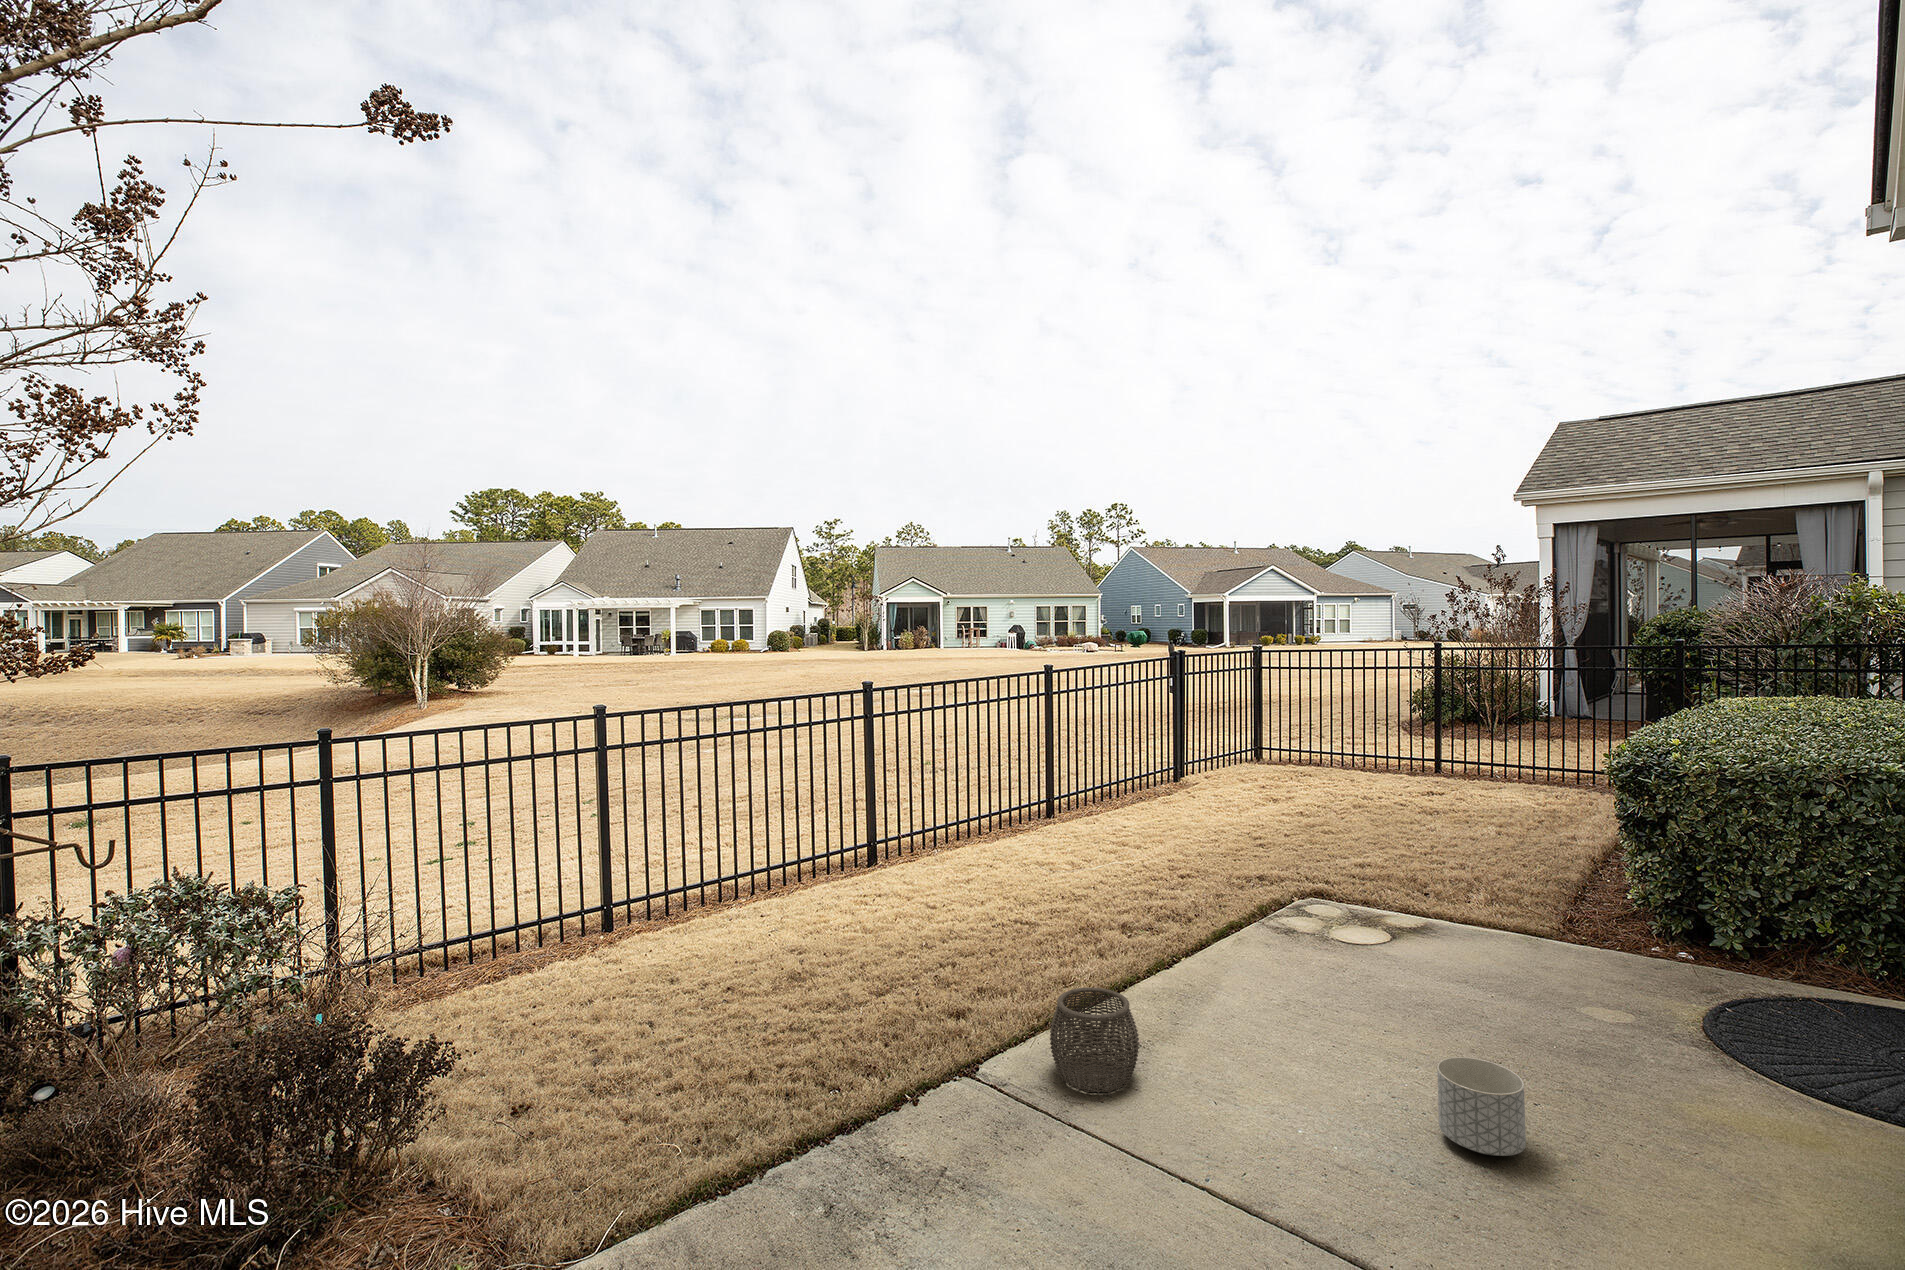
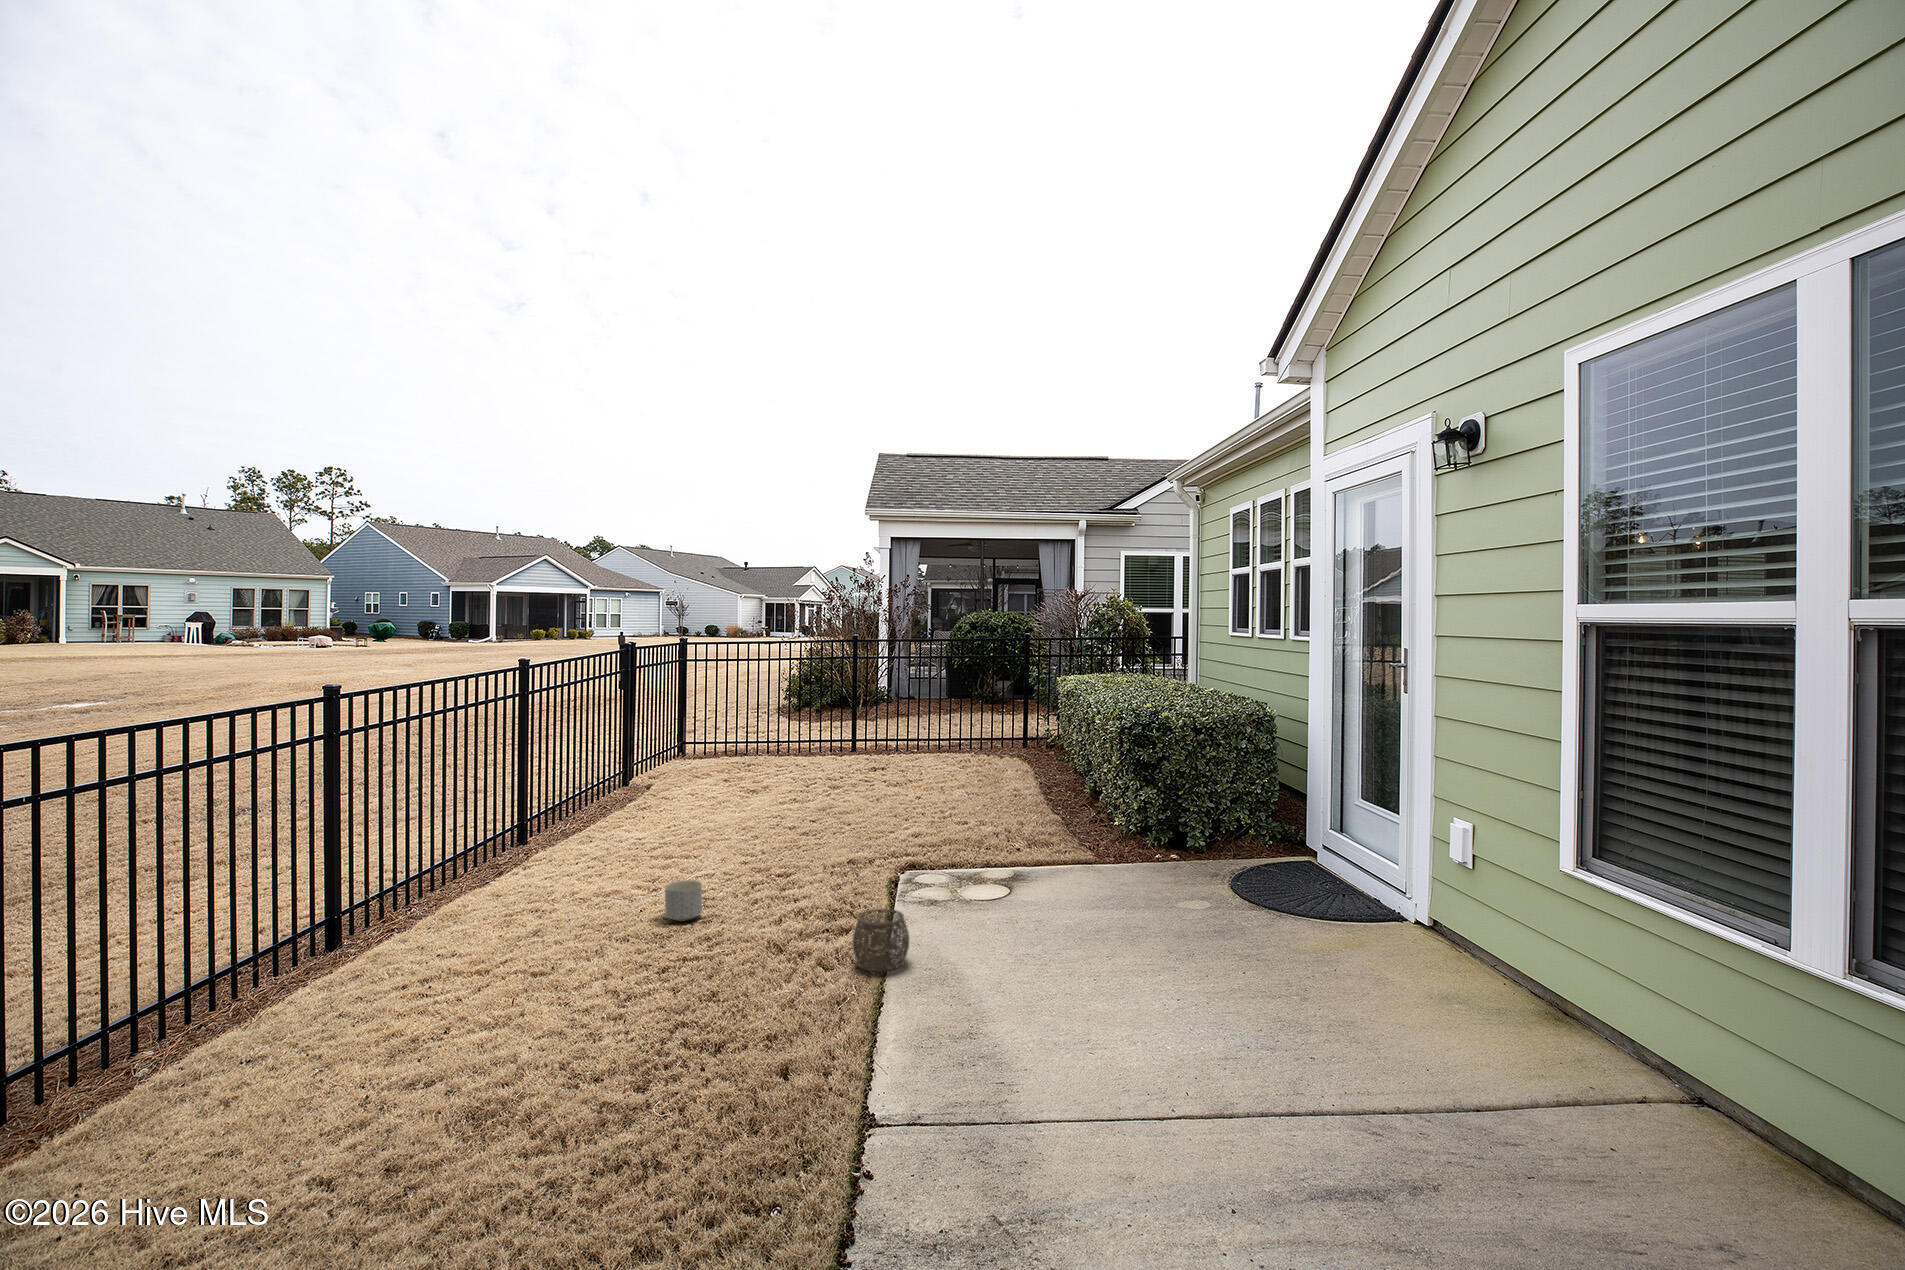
planter: present [1437,1057,1526,1156] -> present [665,880,702,922]

